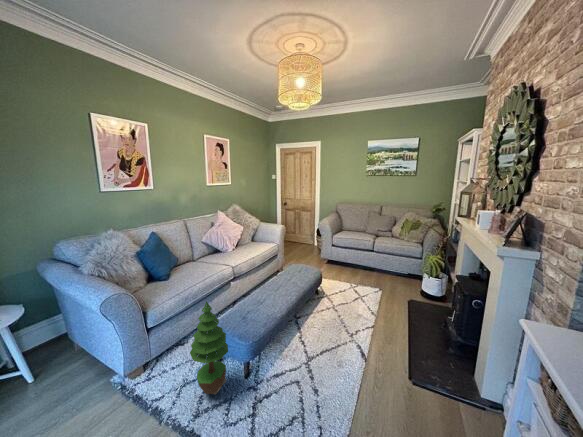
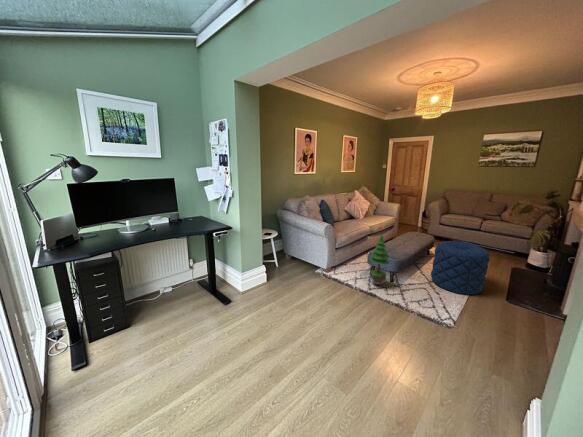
pouf: none [309,285,382,382] -> present [431,241,490,295]

